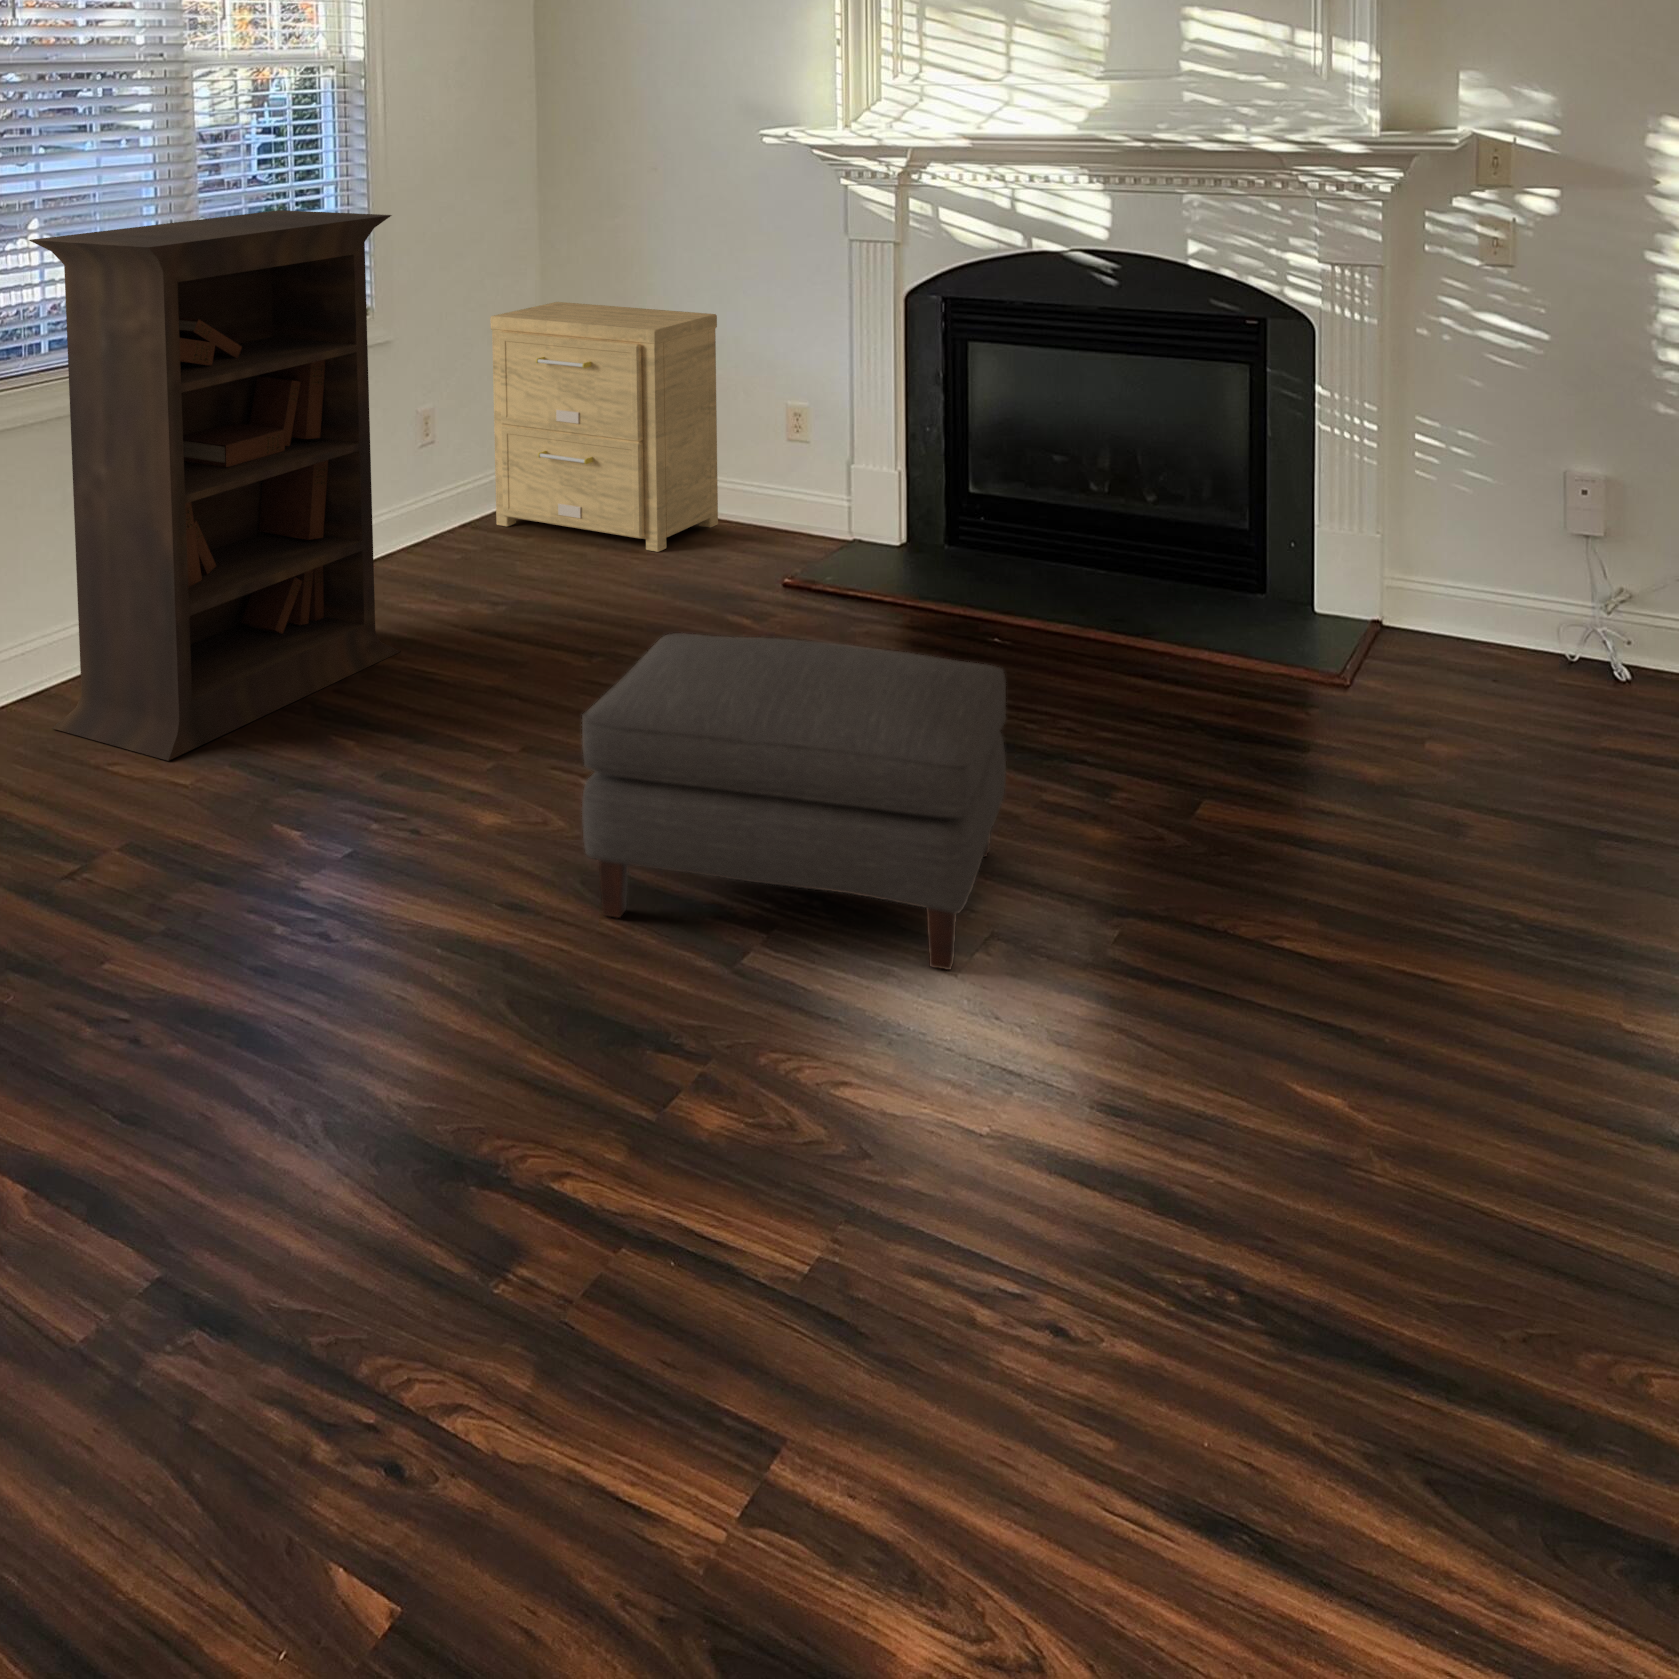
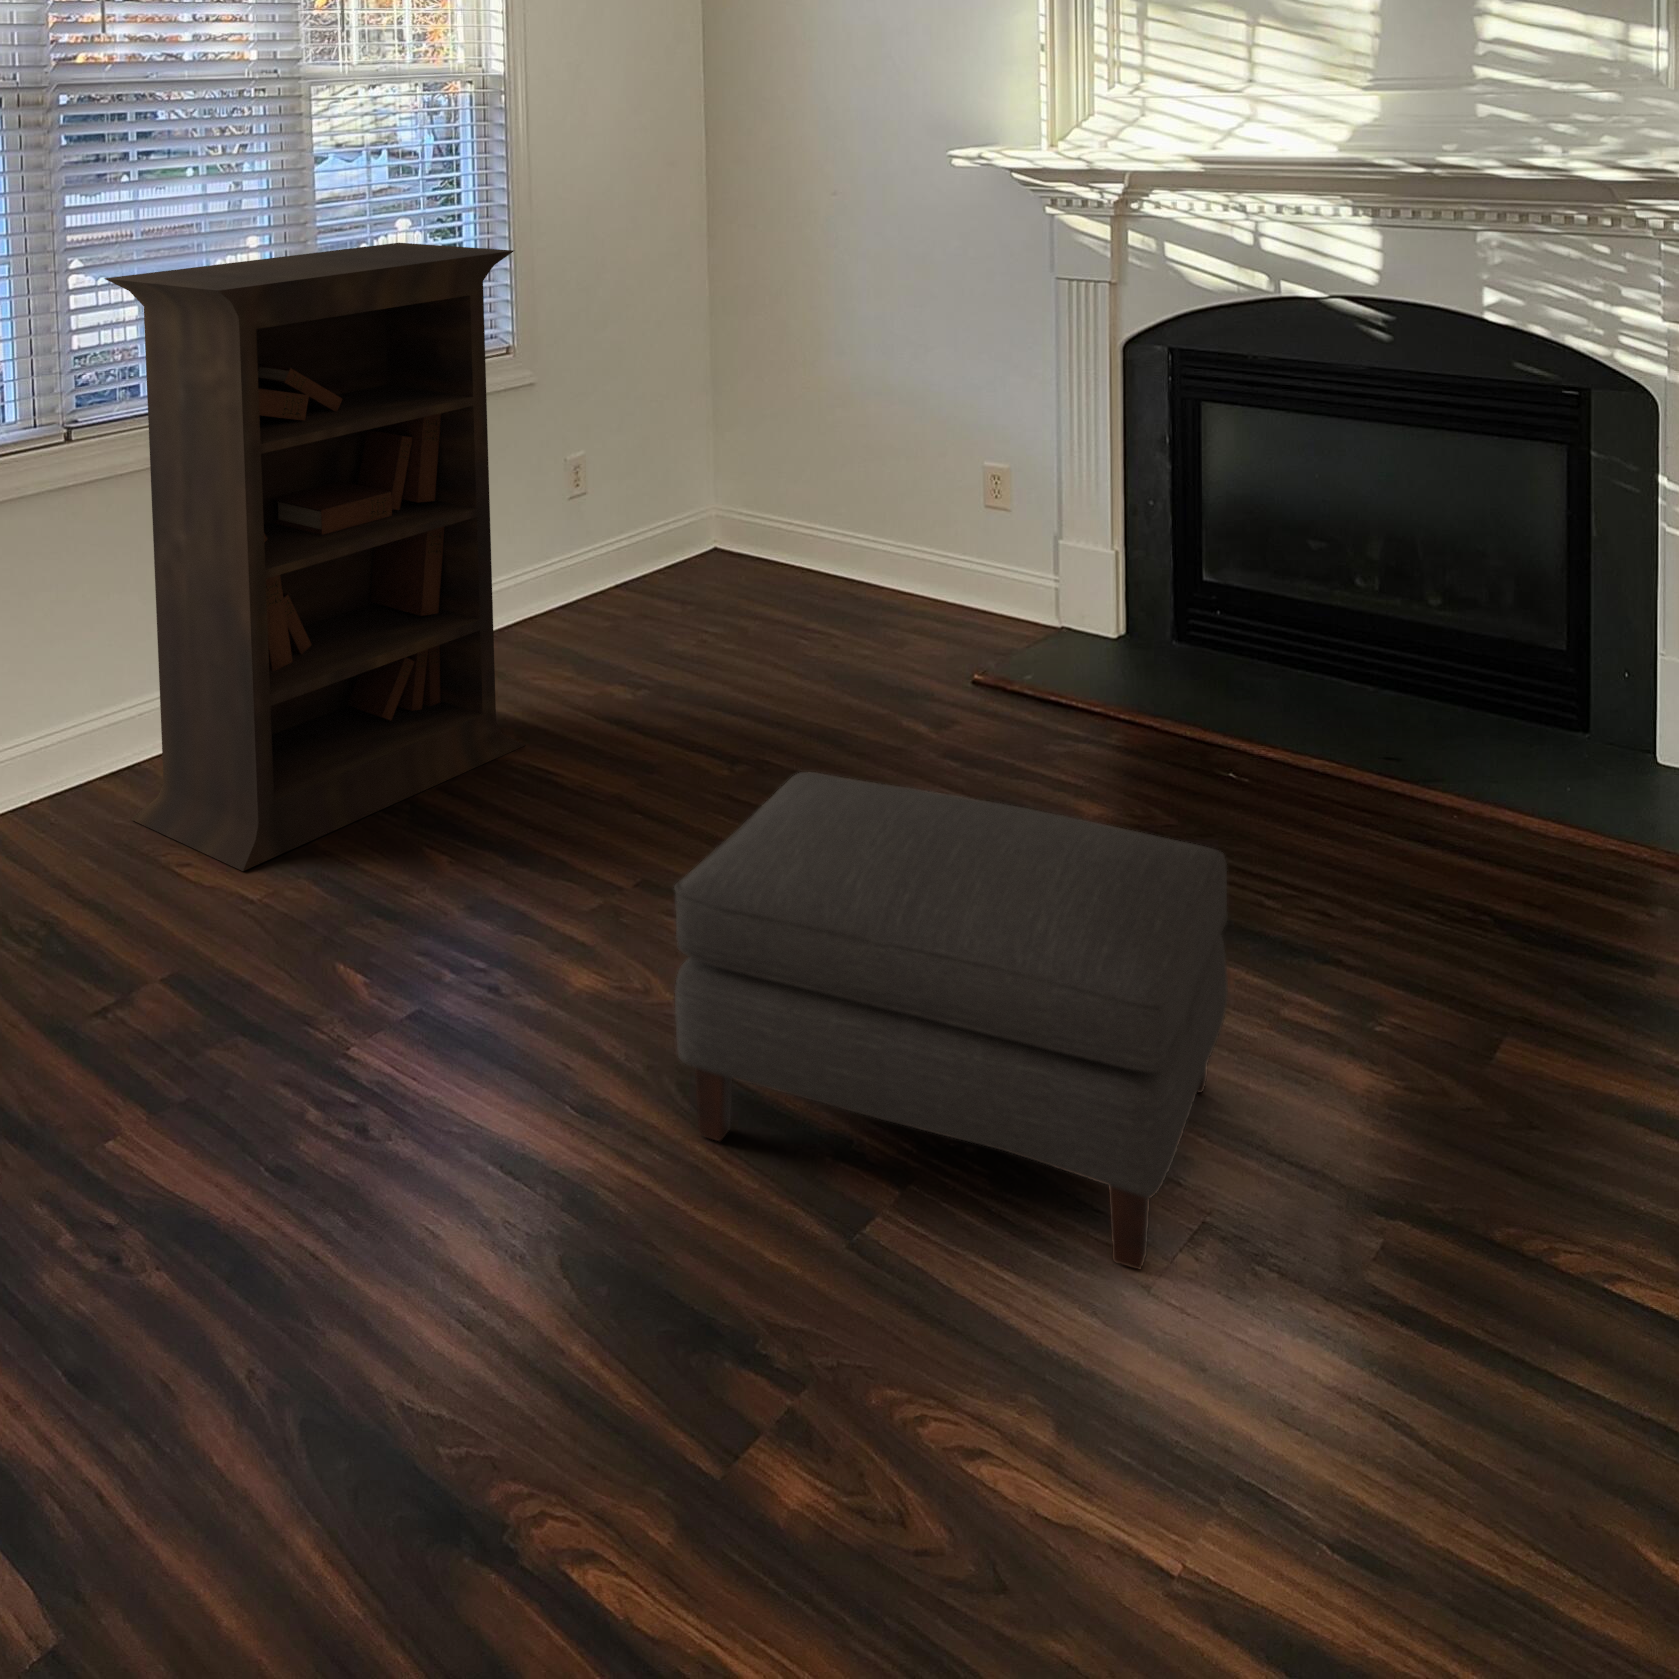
side table: present [490,302,718,552] -> none [652,341,909,633]

